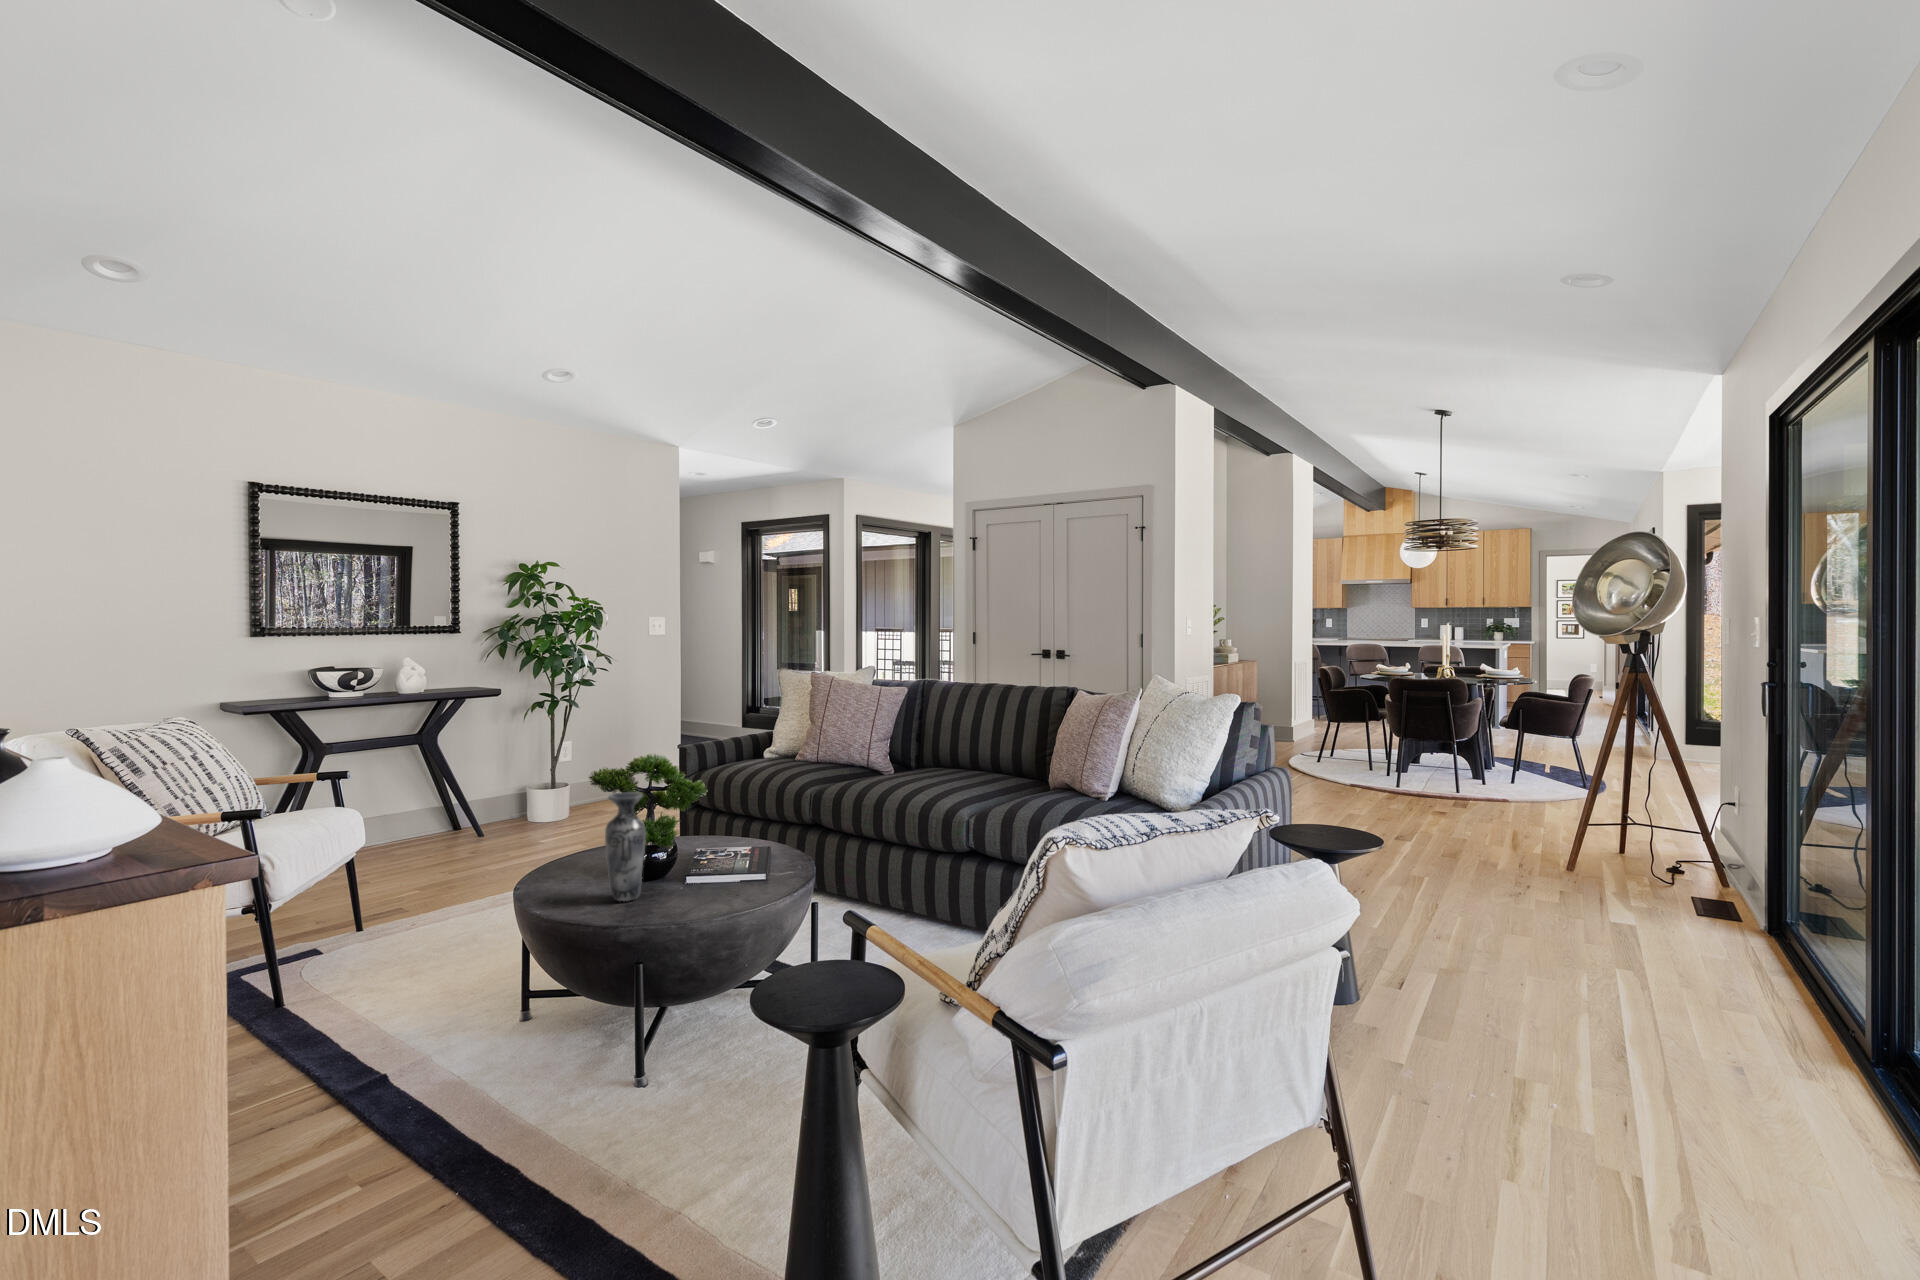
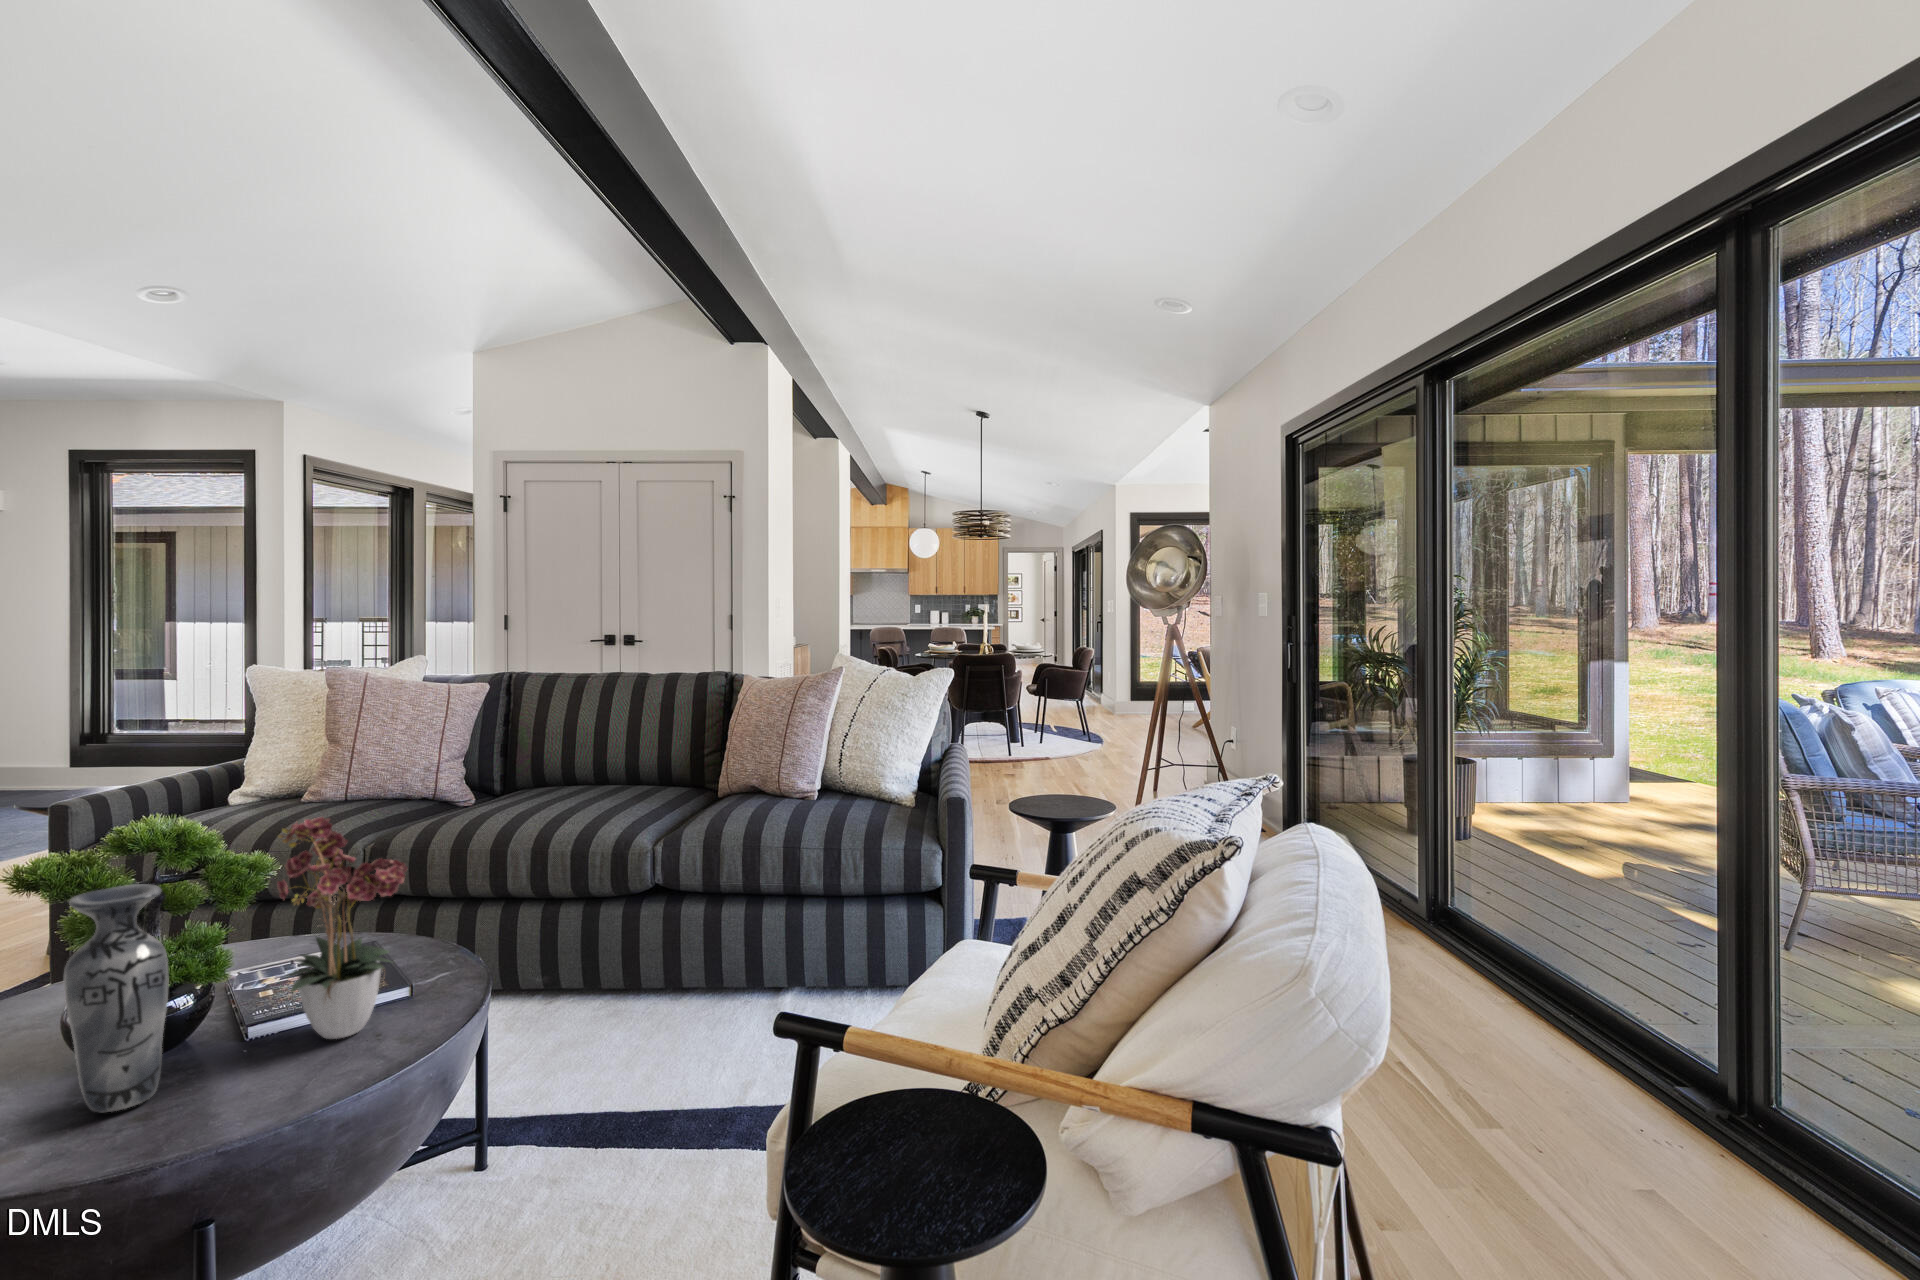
flower arrangement: none [688,763,769,892] -> present [277,817,407,1039]

